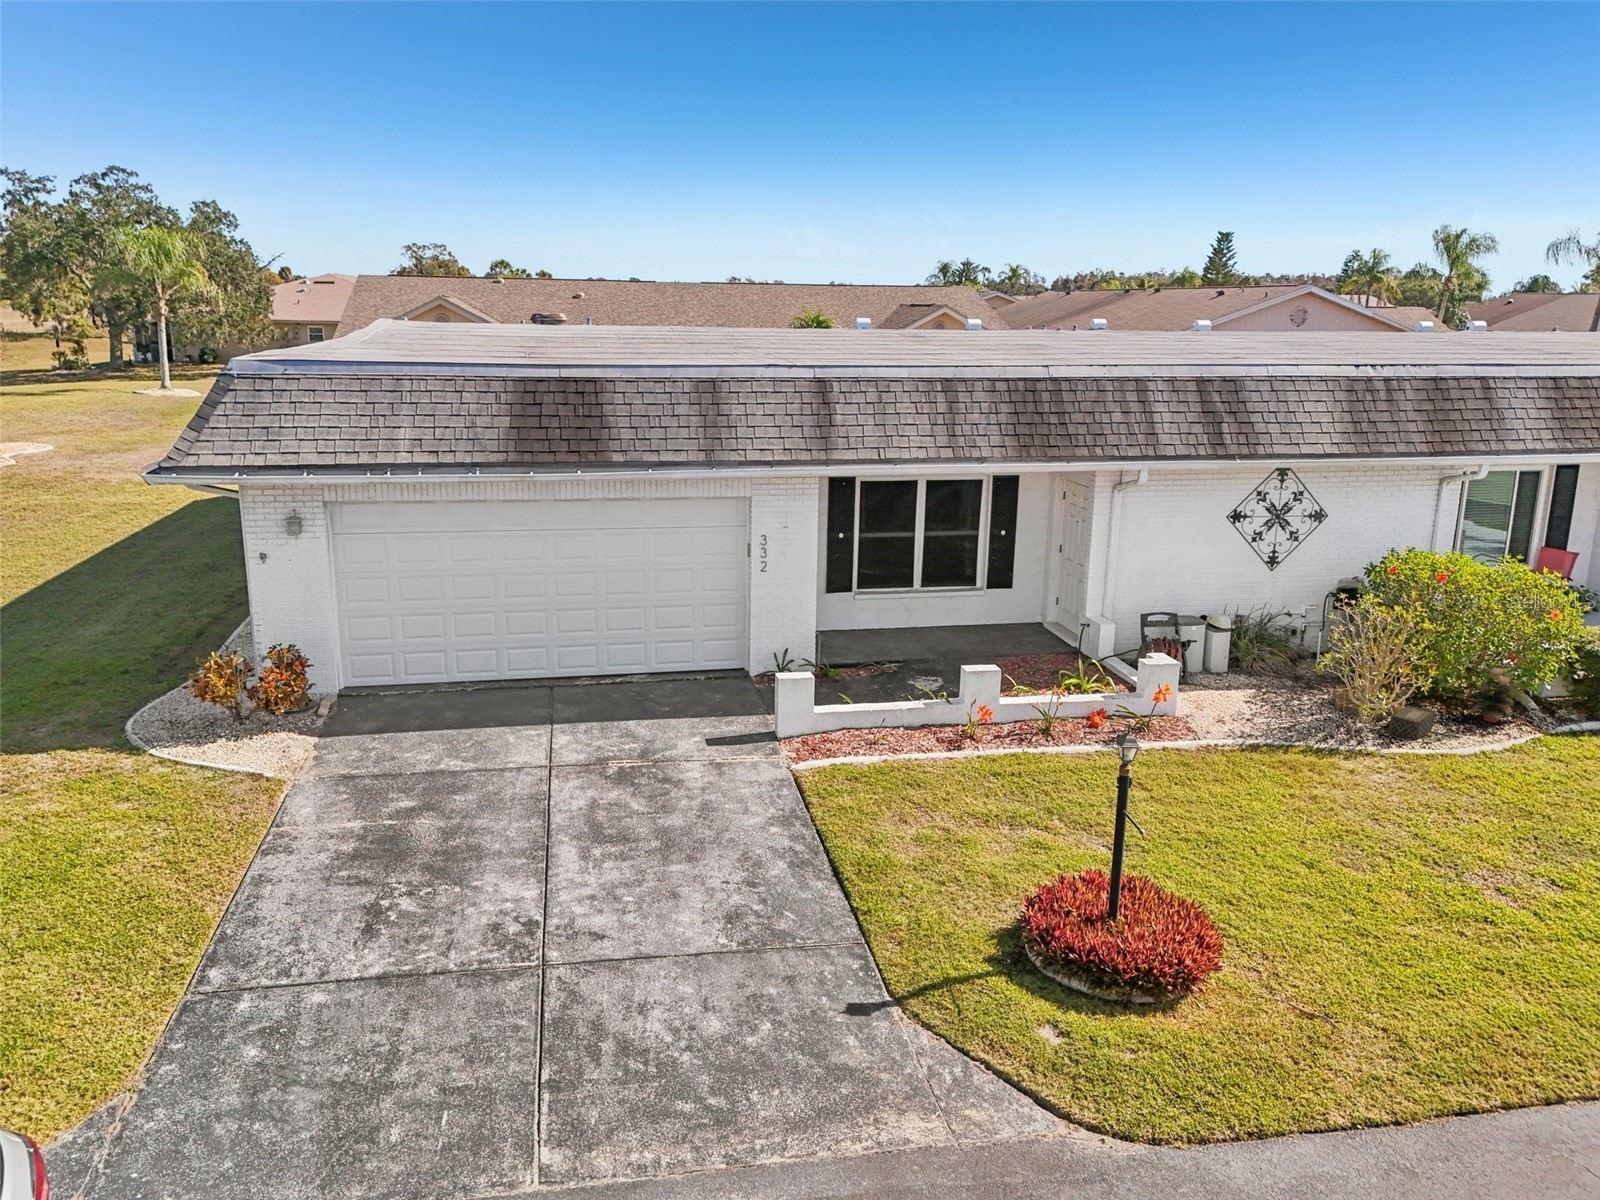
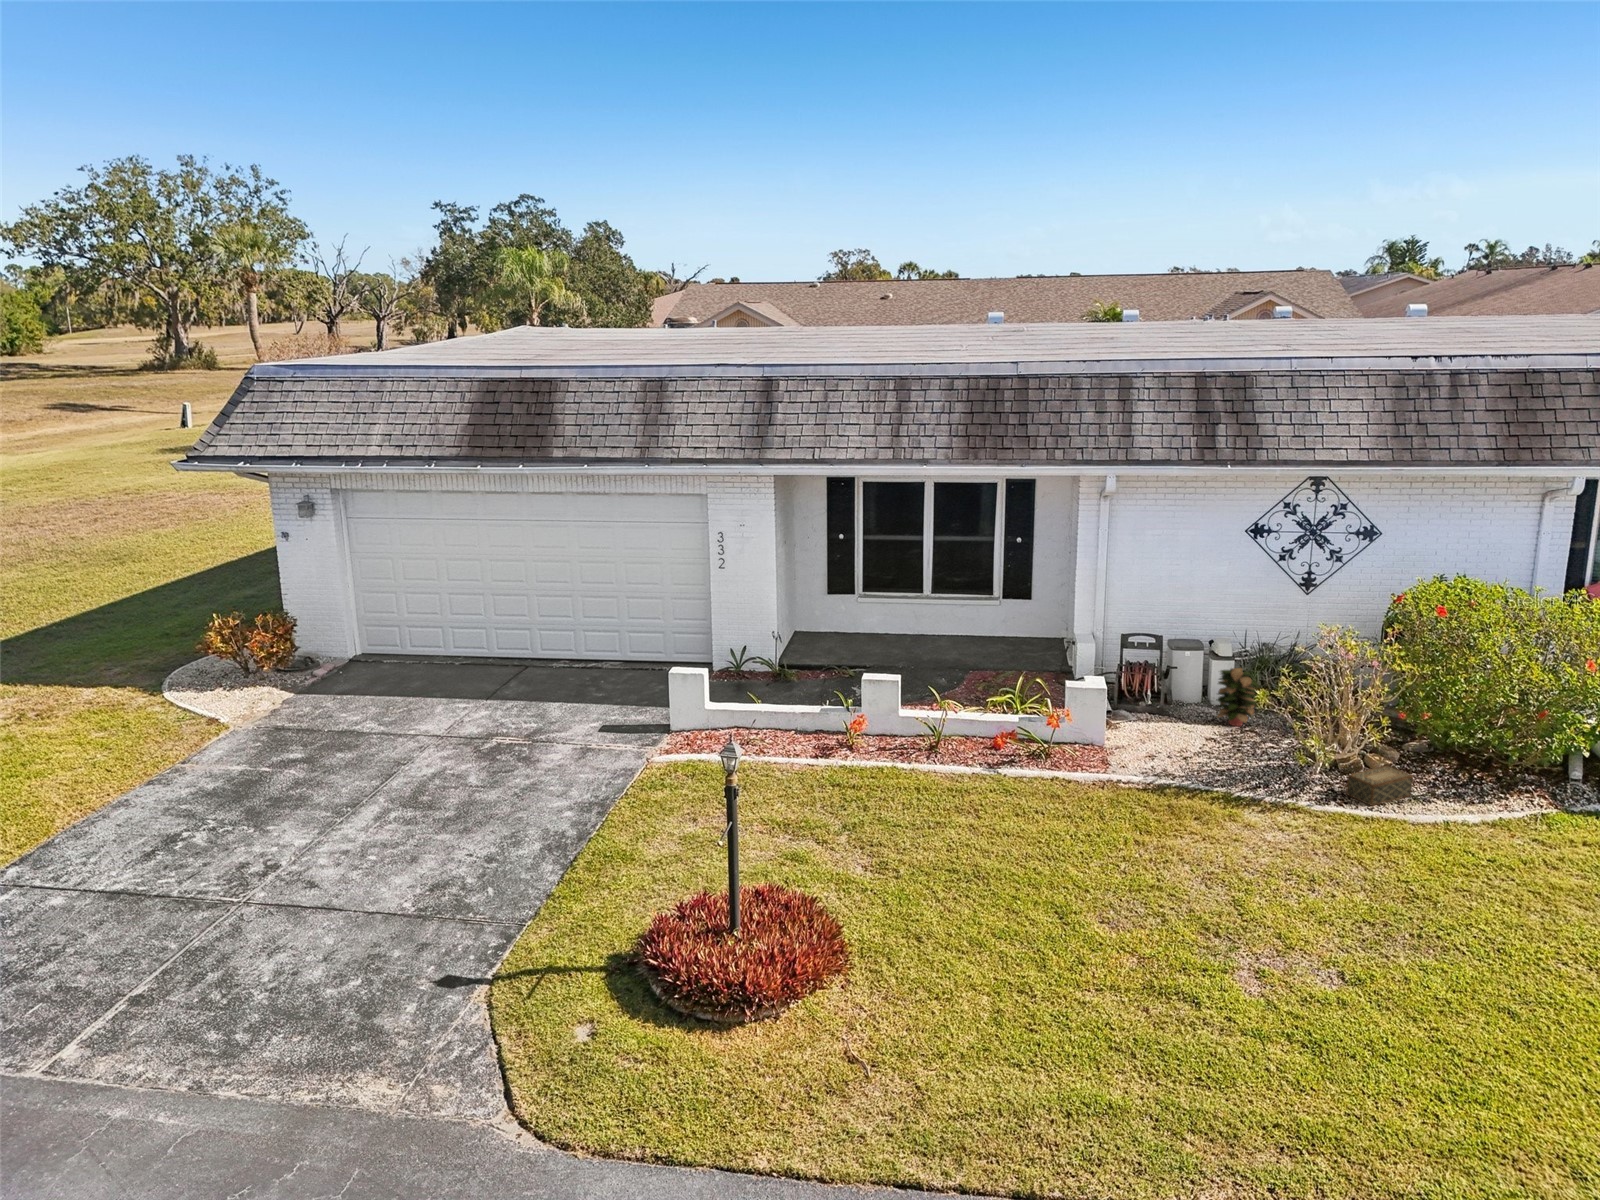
decorative plant: present [1471,668,1517,723] -> present [1217,668,1258,726]

